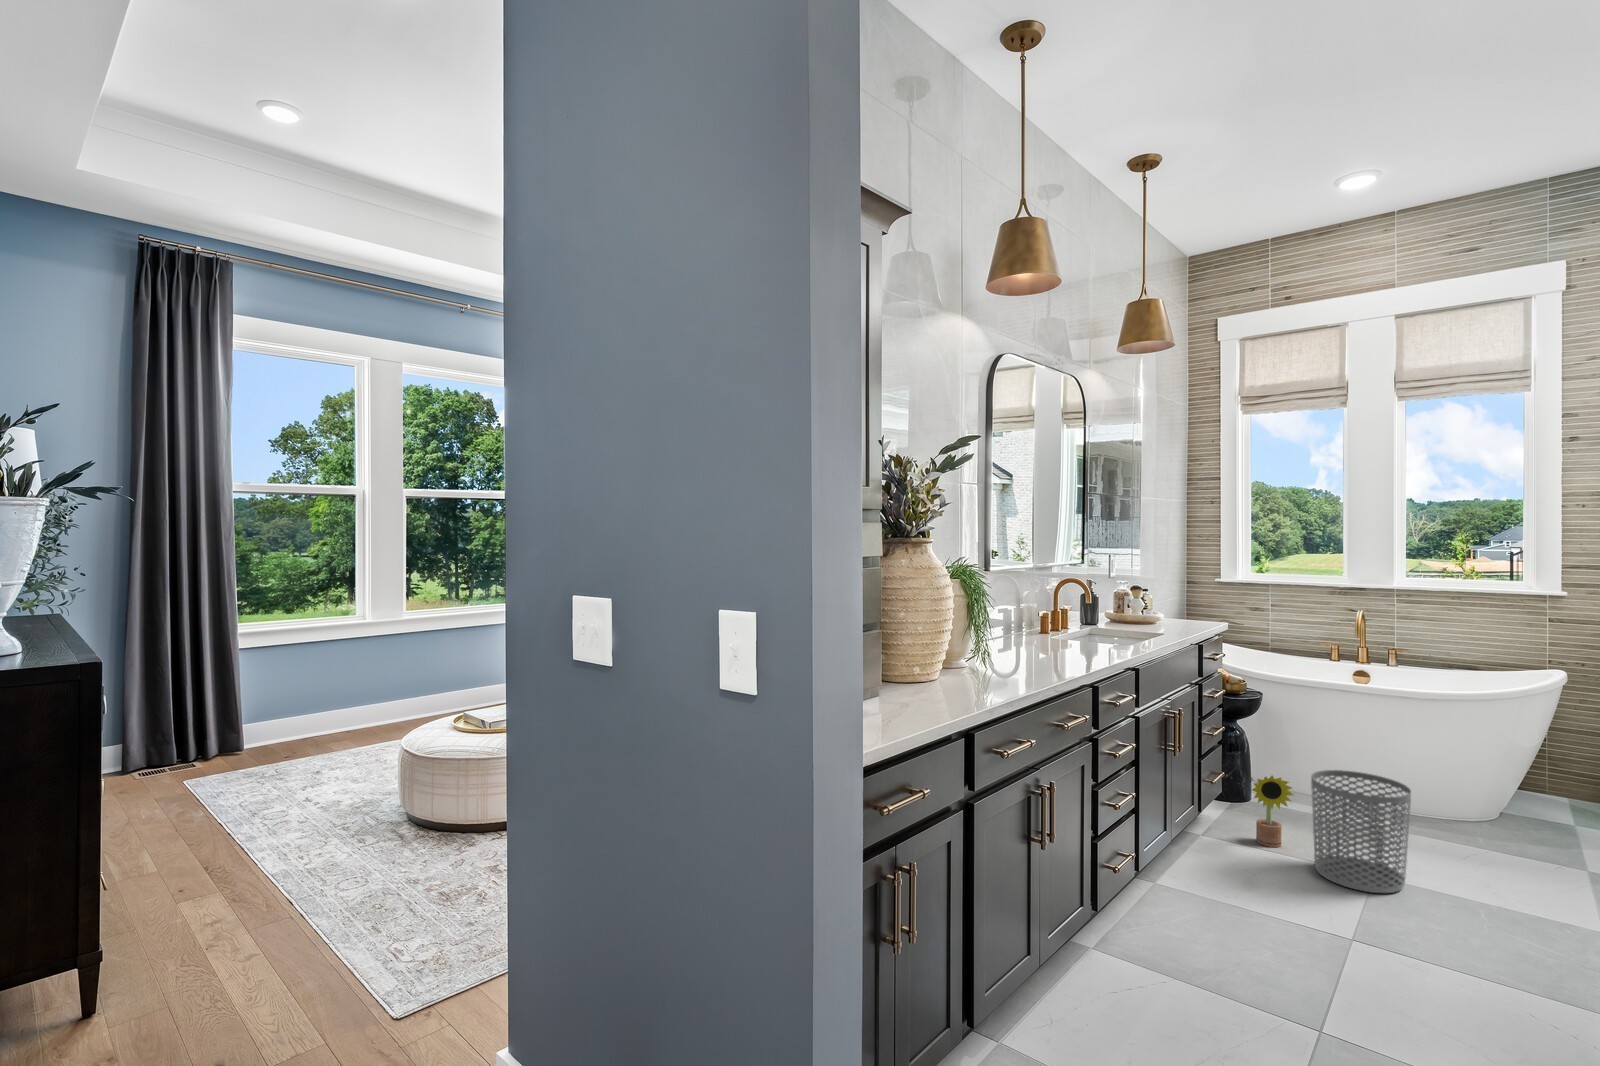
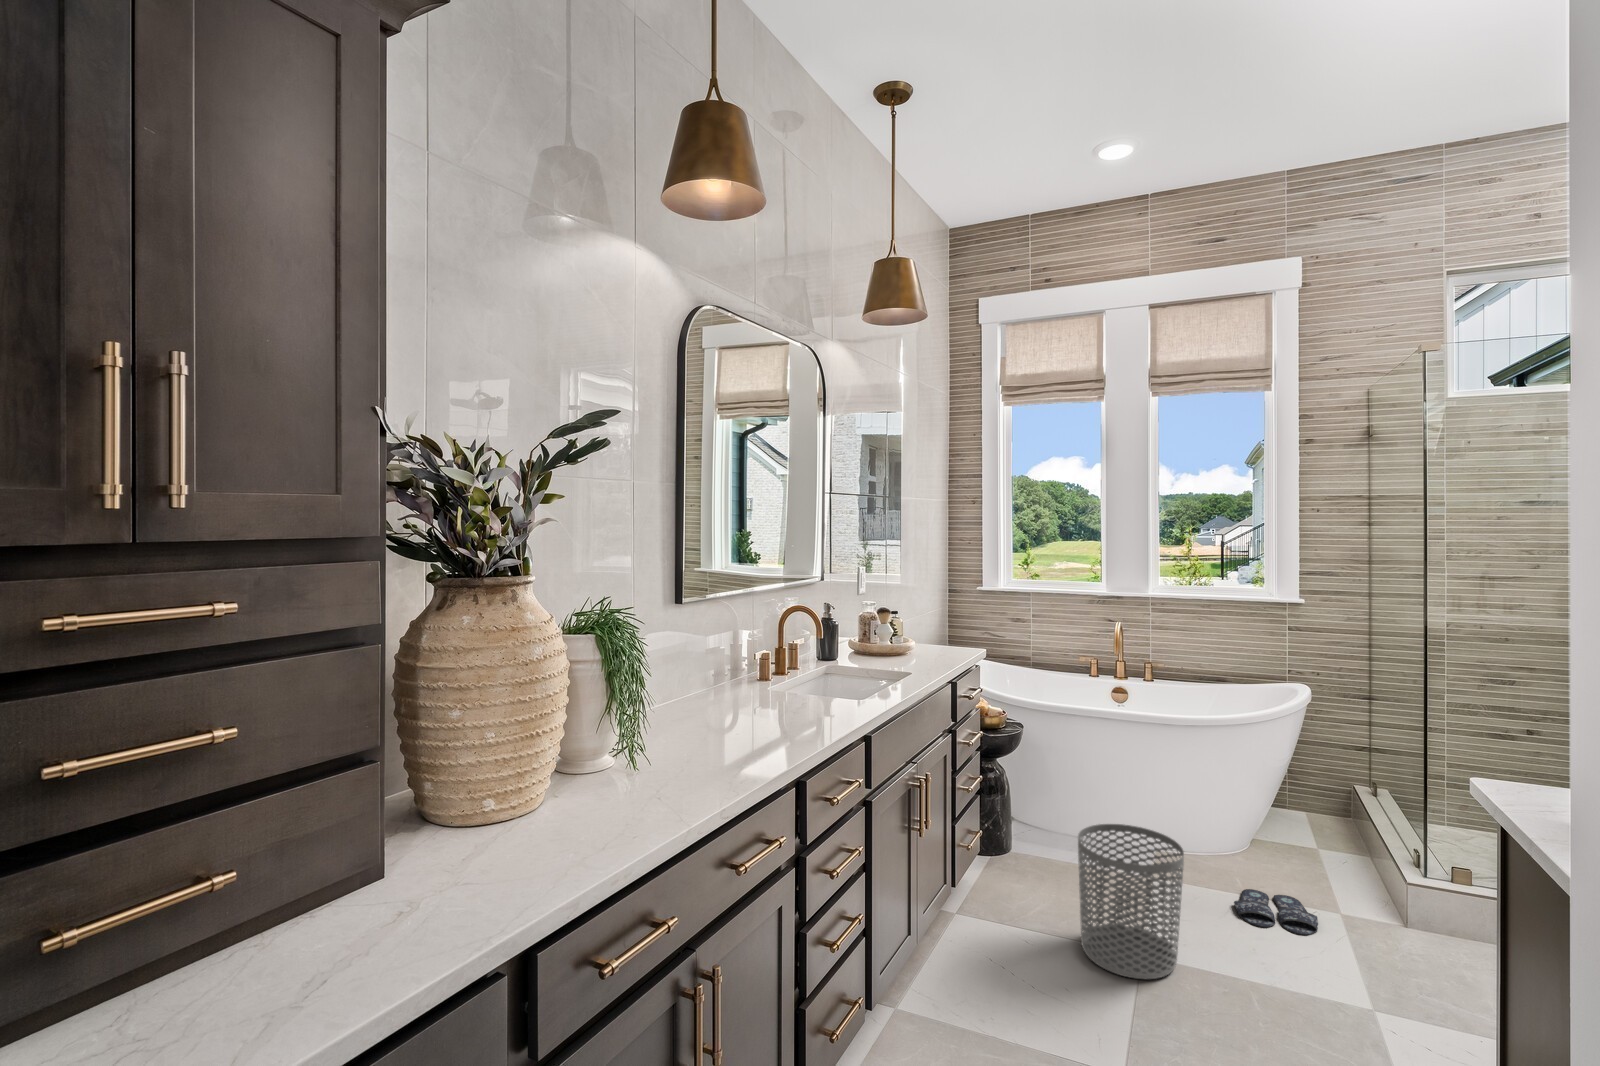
decorative plant: present [1252,775,1294,847] -> none [1012,833,1059,916]
slippers: none [1471,849,1558,884] -> present [1234,889,1318,936]

